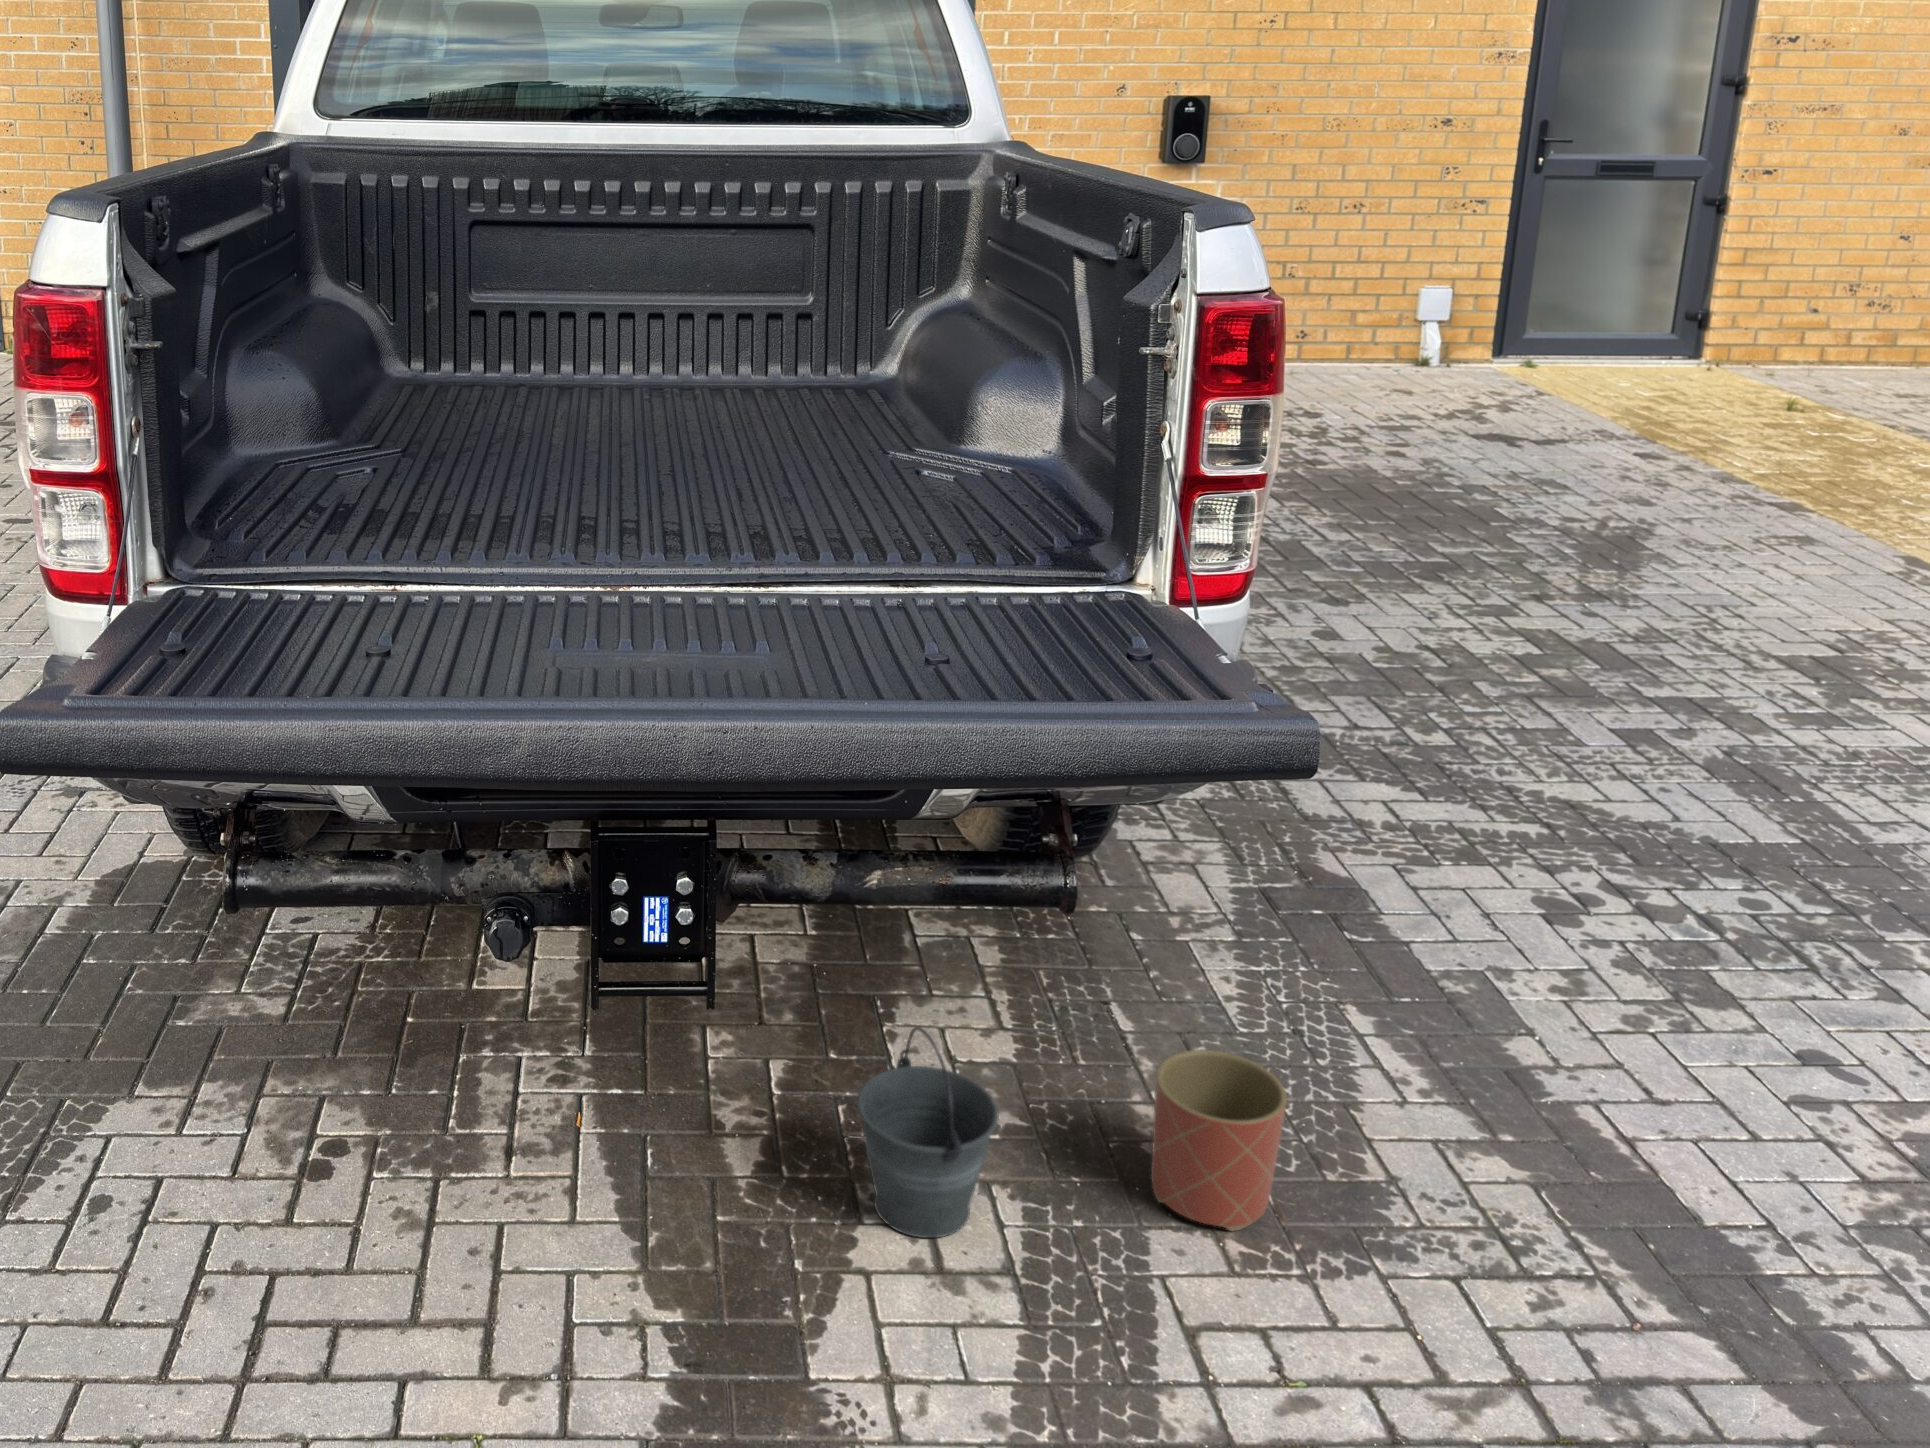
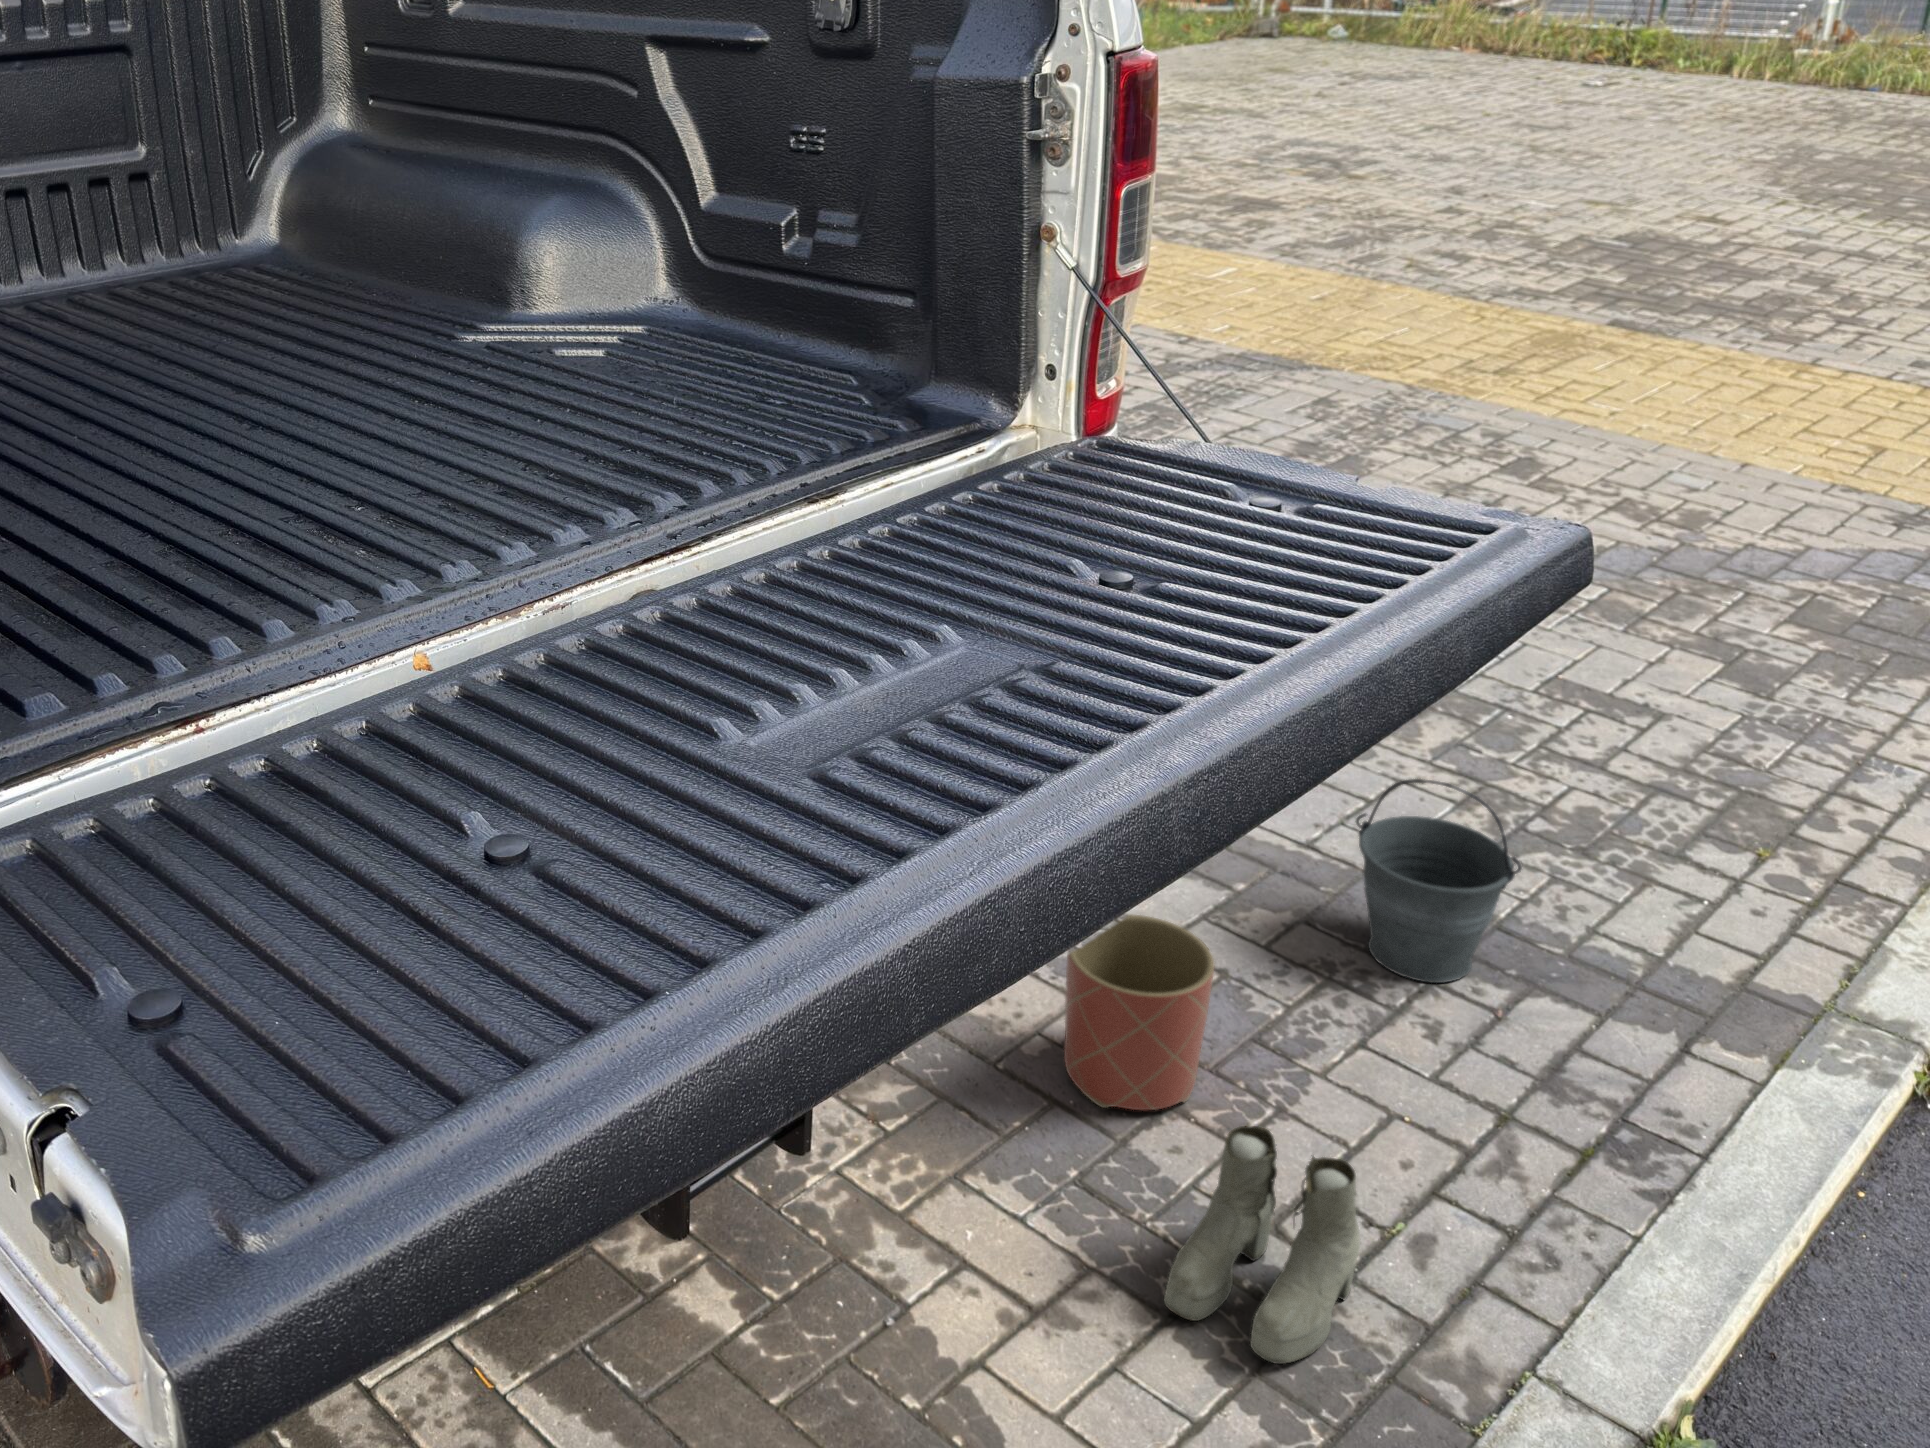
bucket: present [857,1027,999,1238] -> present [1356,779,1522,983]
boots: none [1036,1210,1213,1404] -> present [1164,1125,1360,1364]

